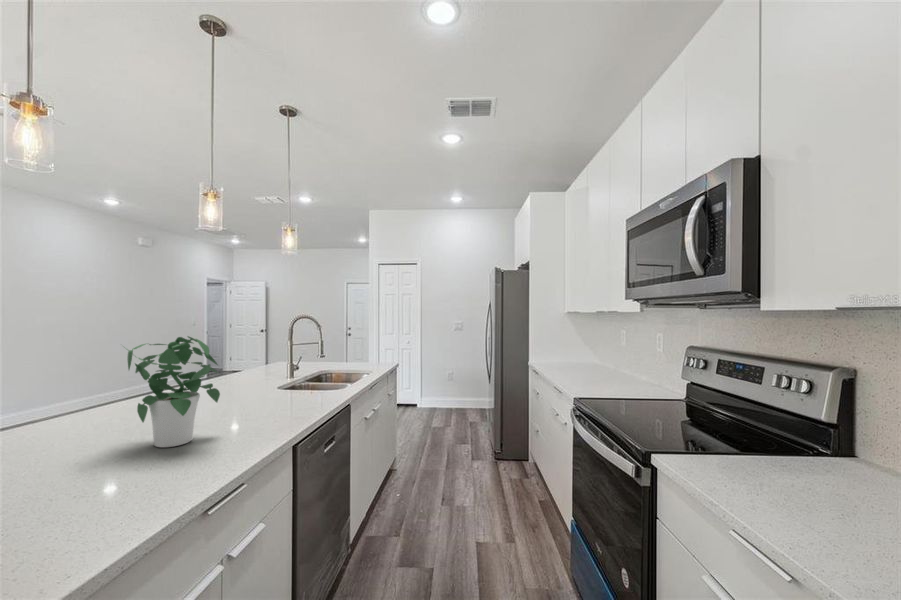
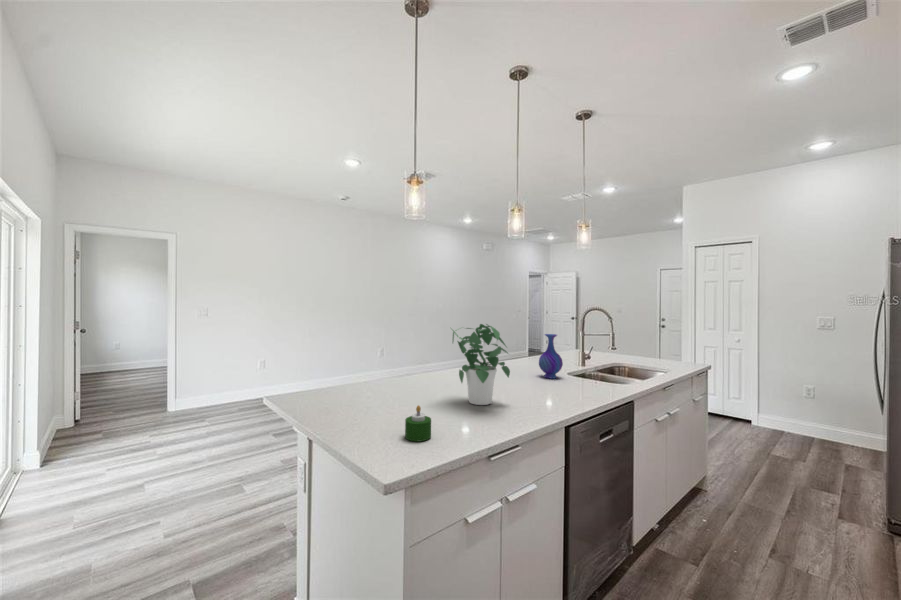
vase: none [244,345,273,396] -> present [539,334,563,379]
candle: none [47,470,105,532] -> present [405,406,431,441]

